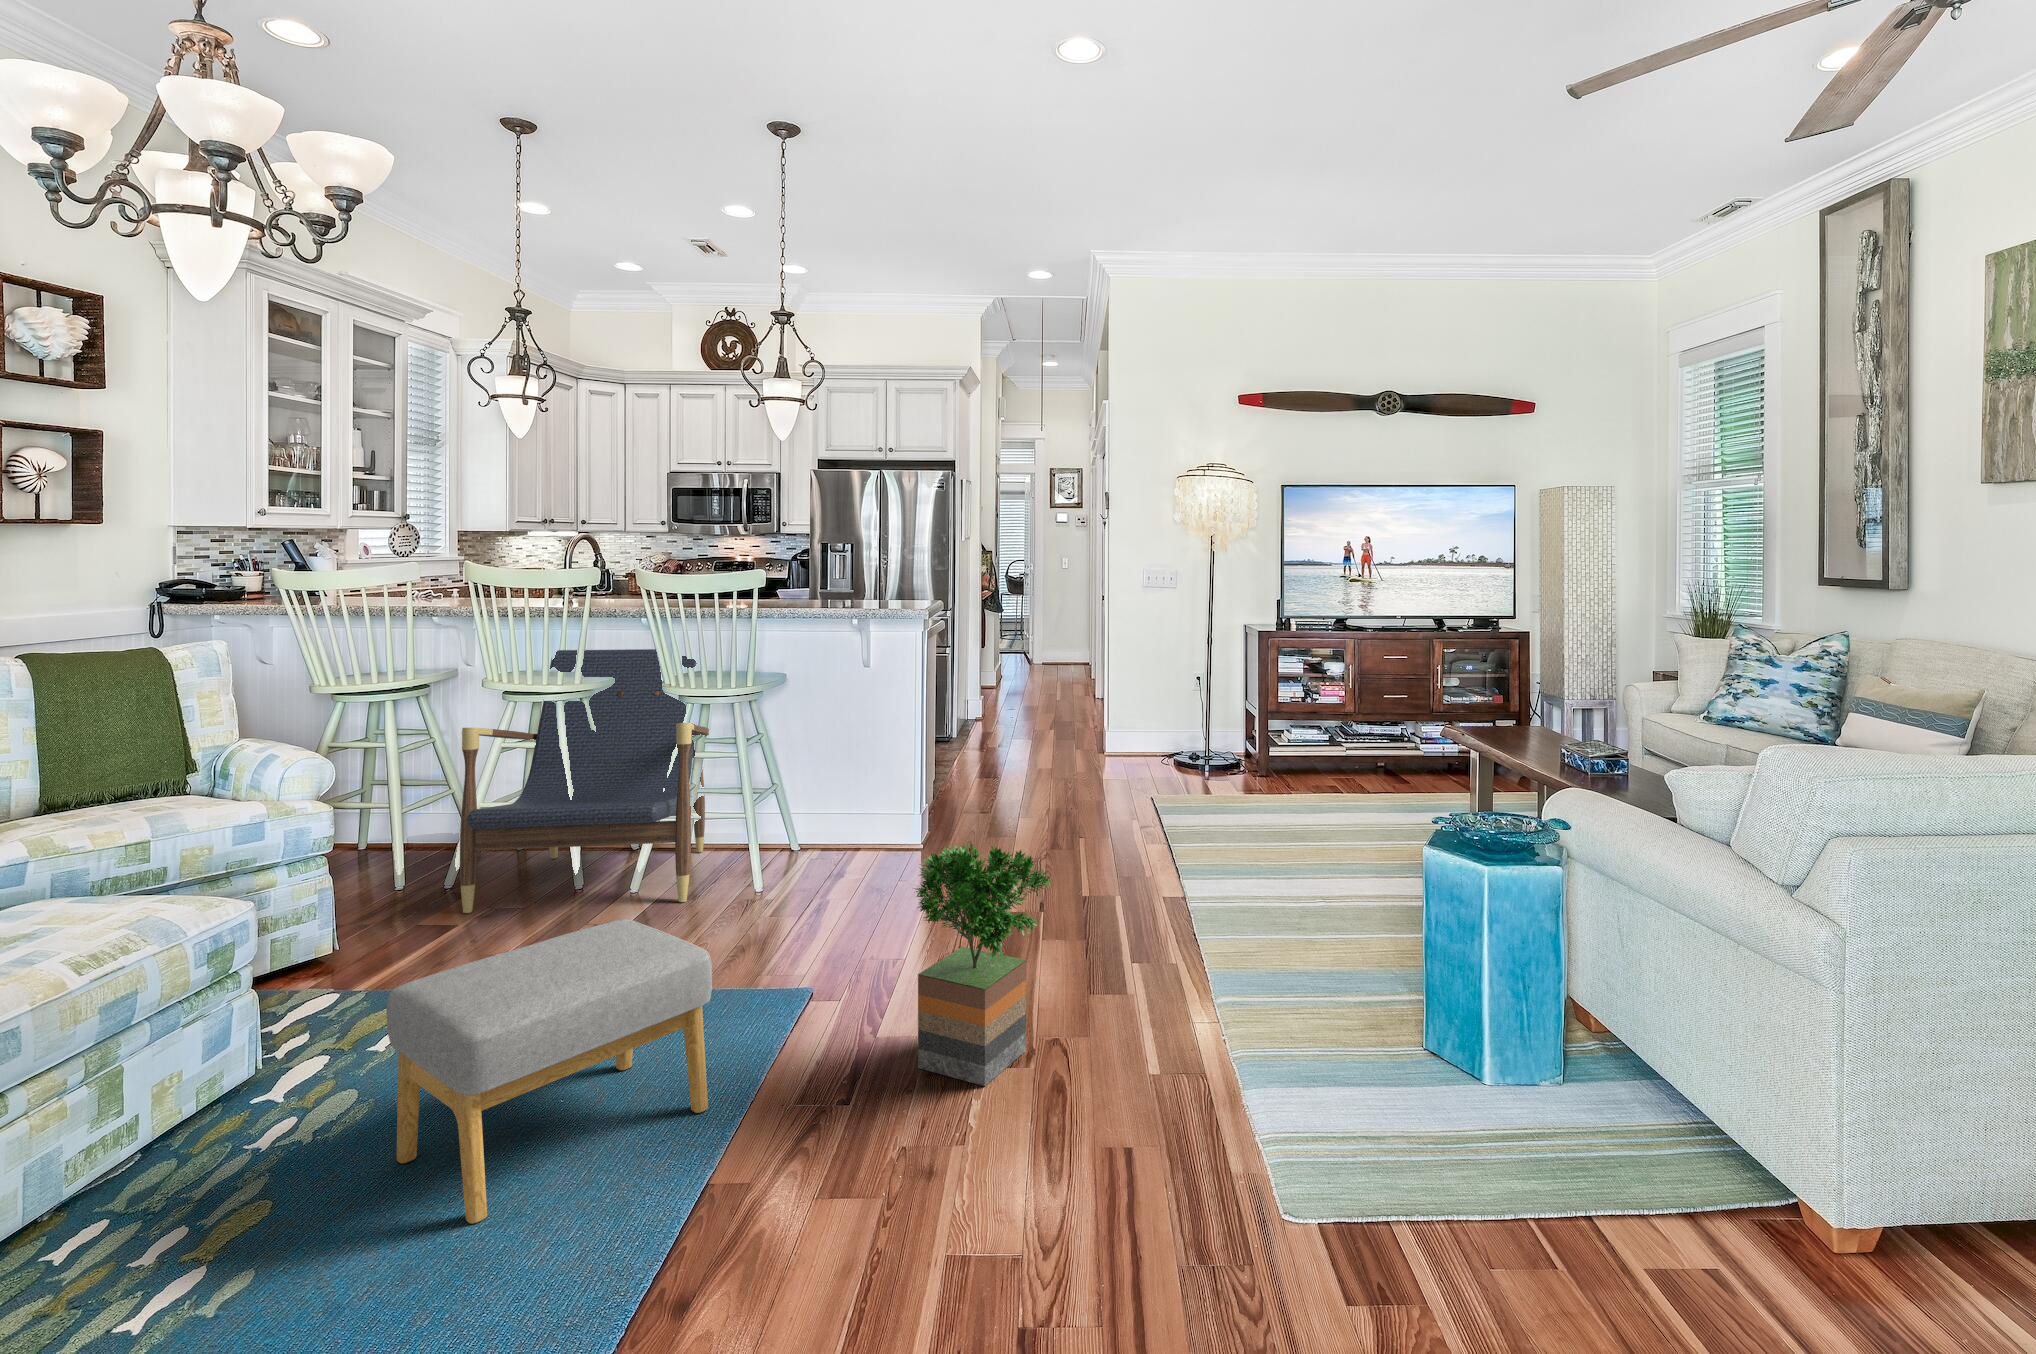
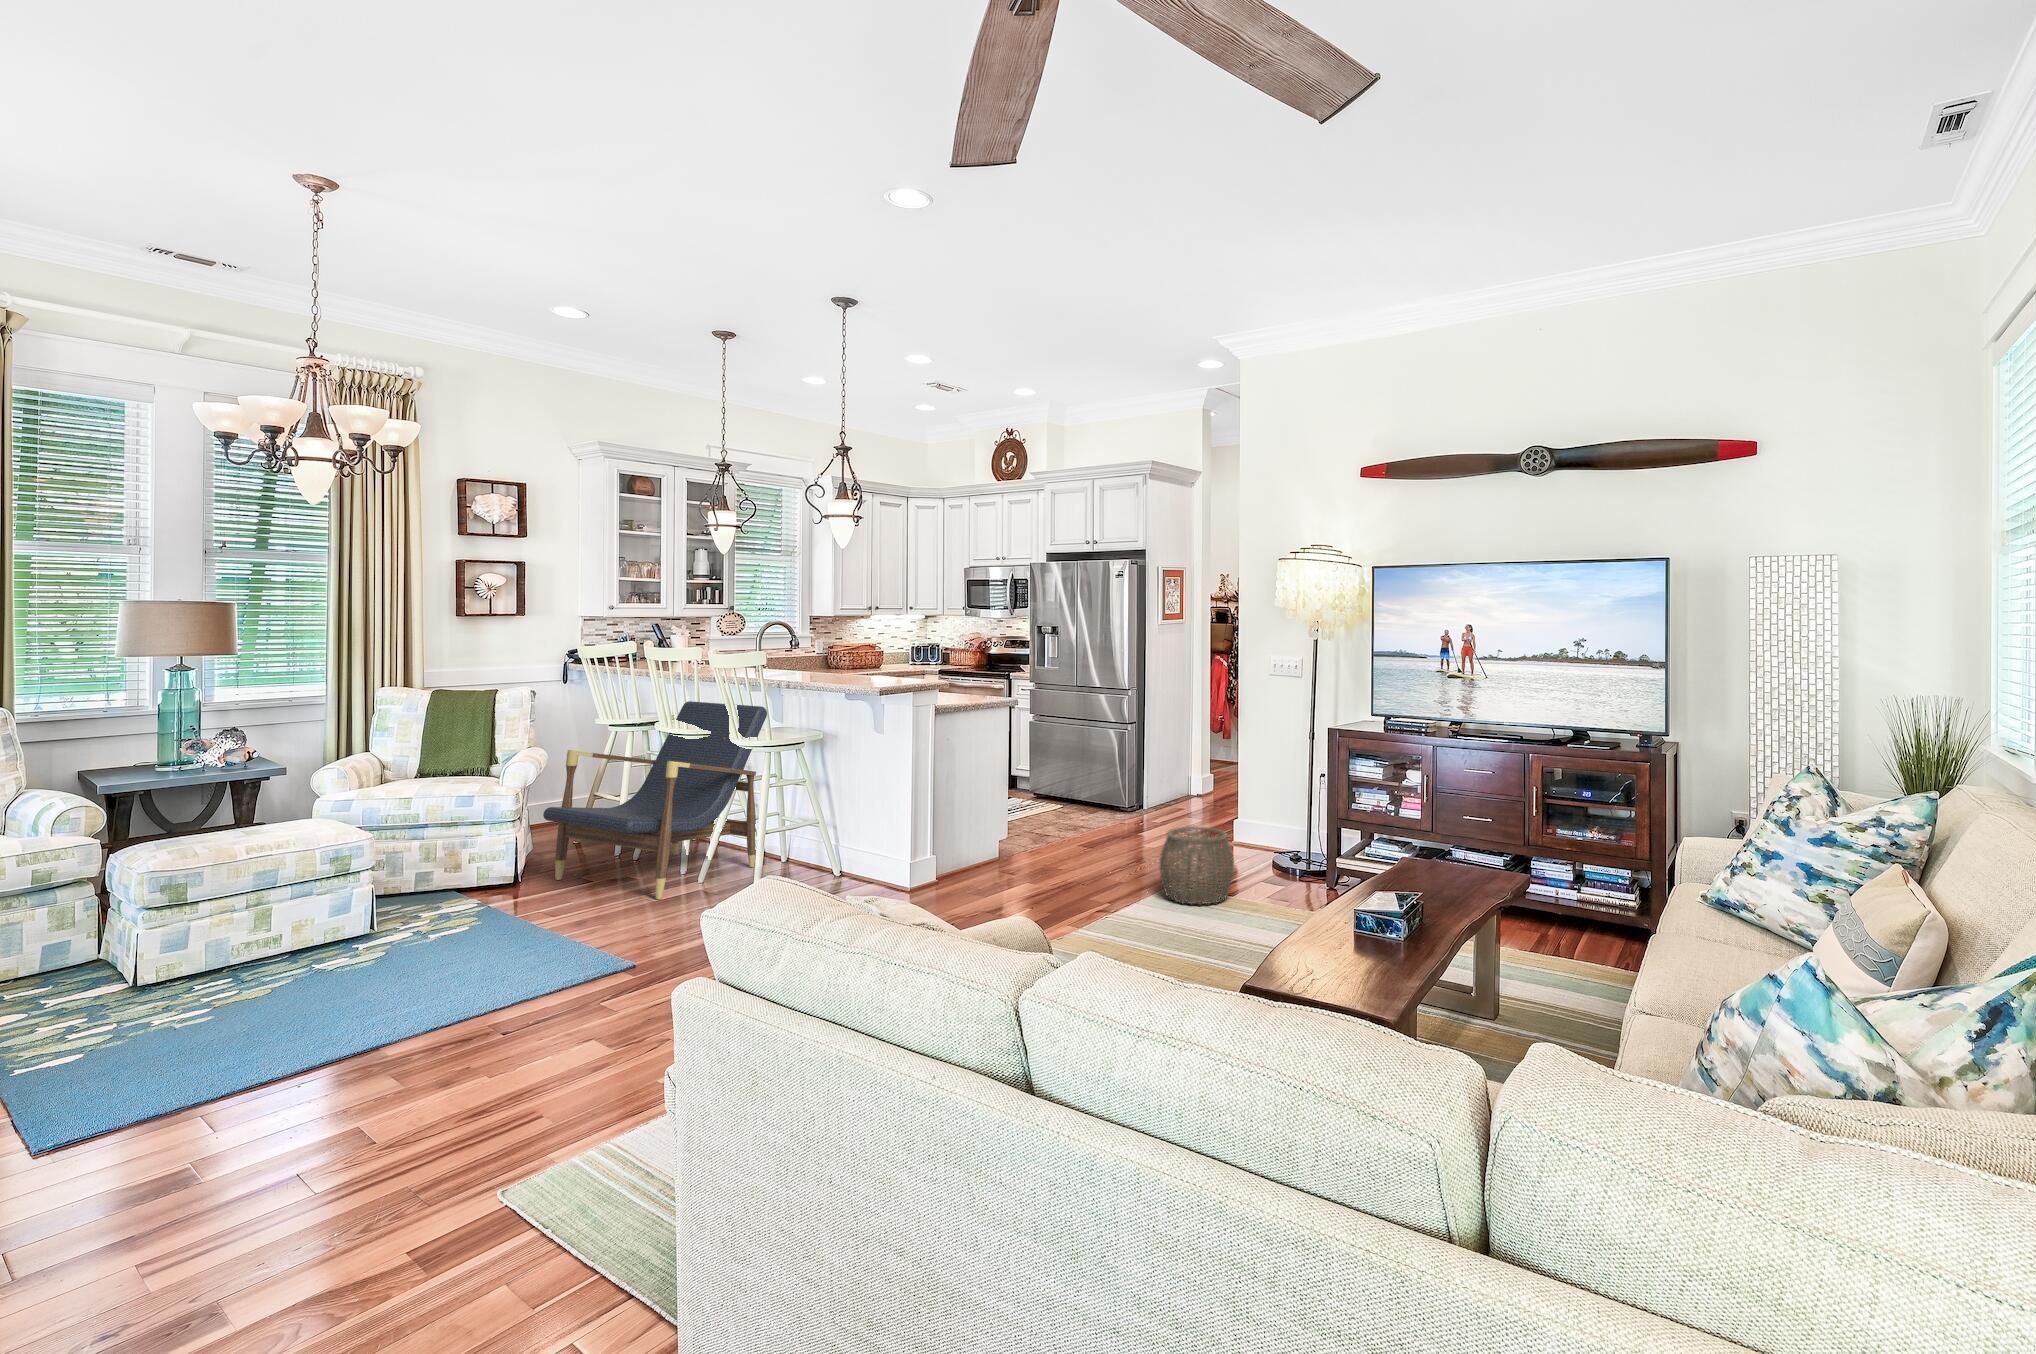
woven basket: none [1162,733,1234,805] -> present [1160,826,1234,905]
potted tree: present [914,843,1051,1086] -> none [433,872,587,1074]
footstool: present [387,919,712,1224] -> none [138,887,395,1054]

